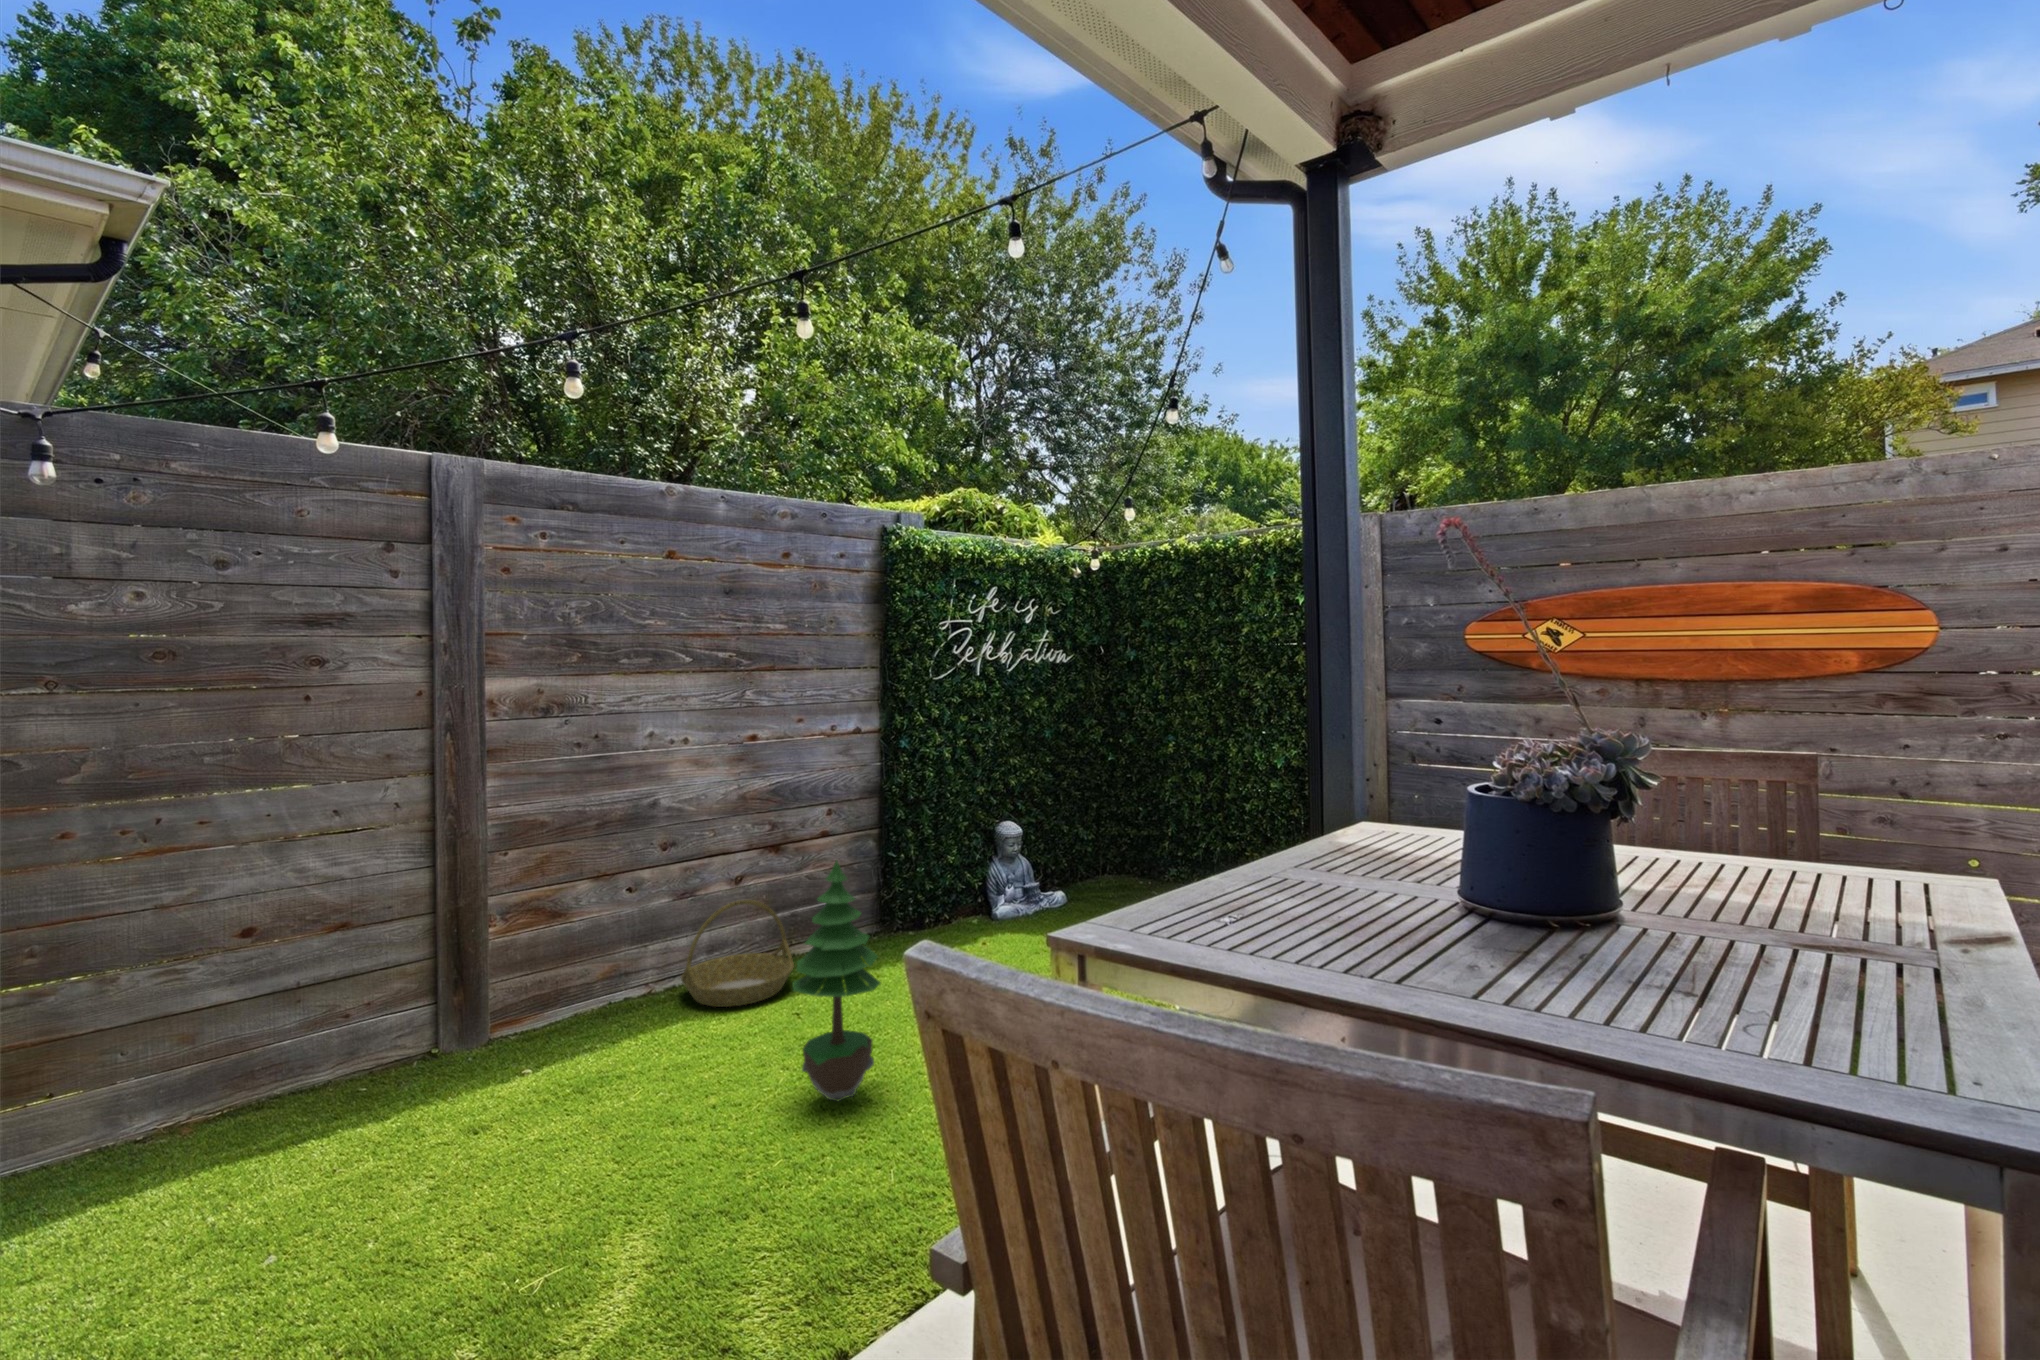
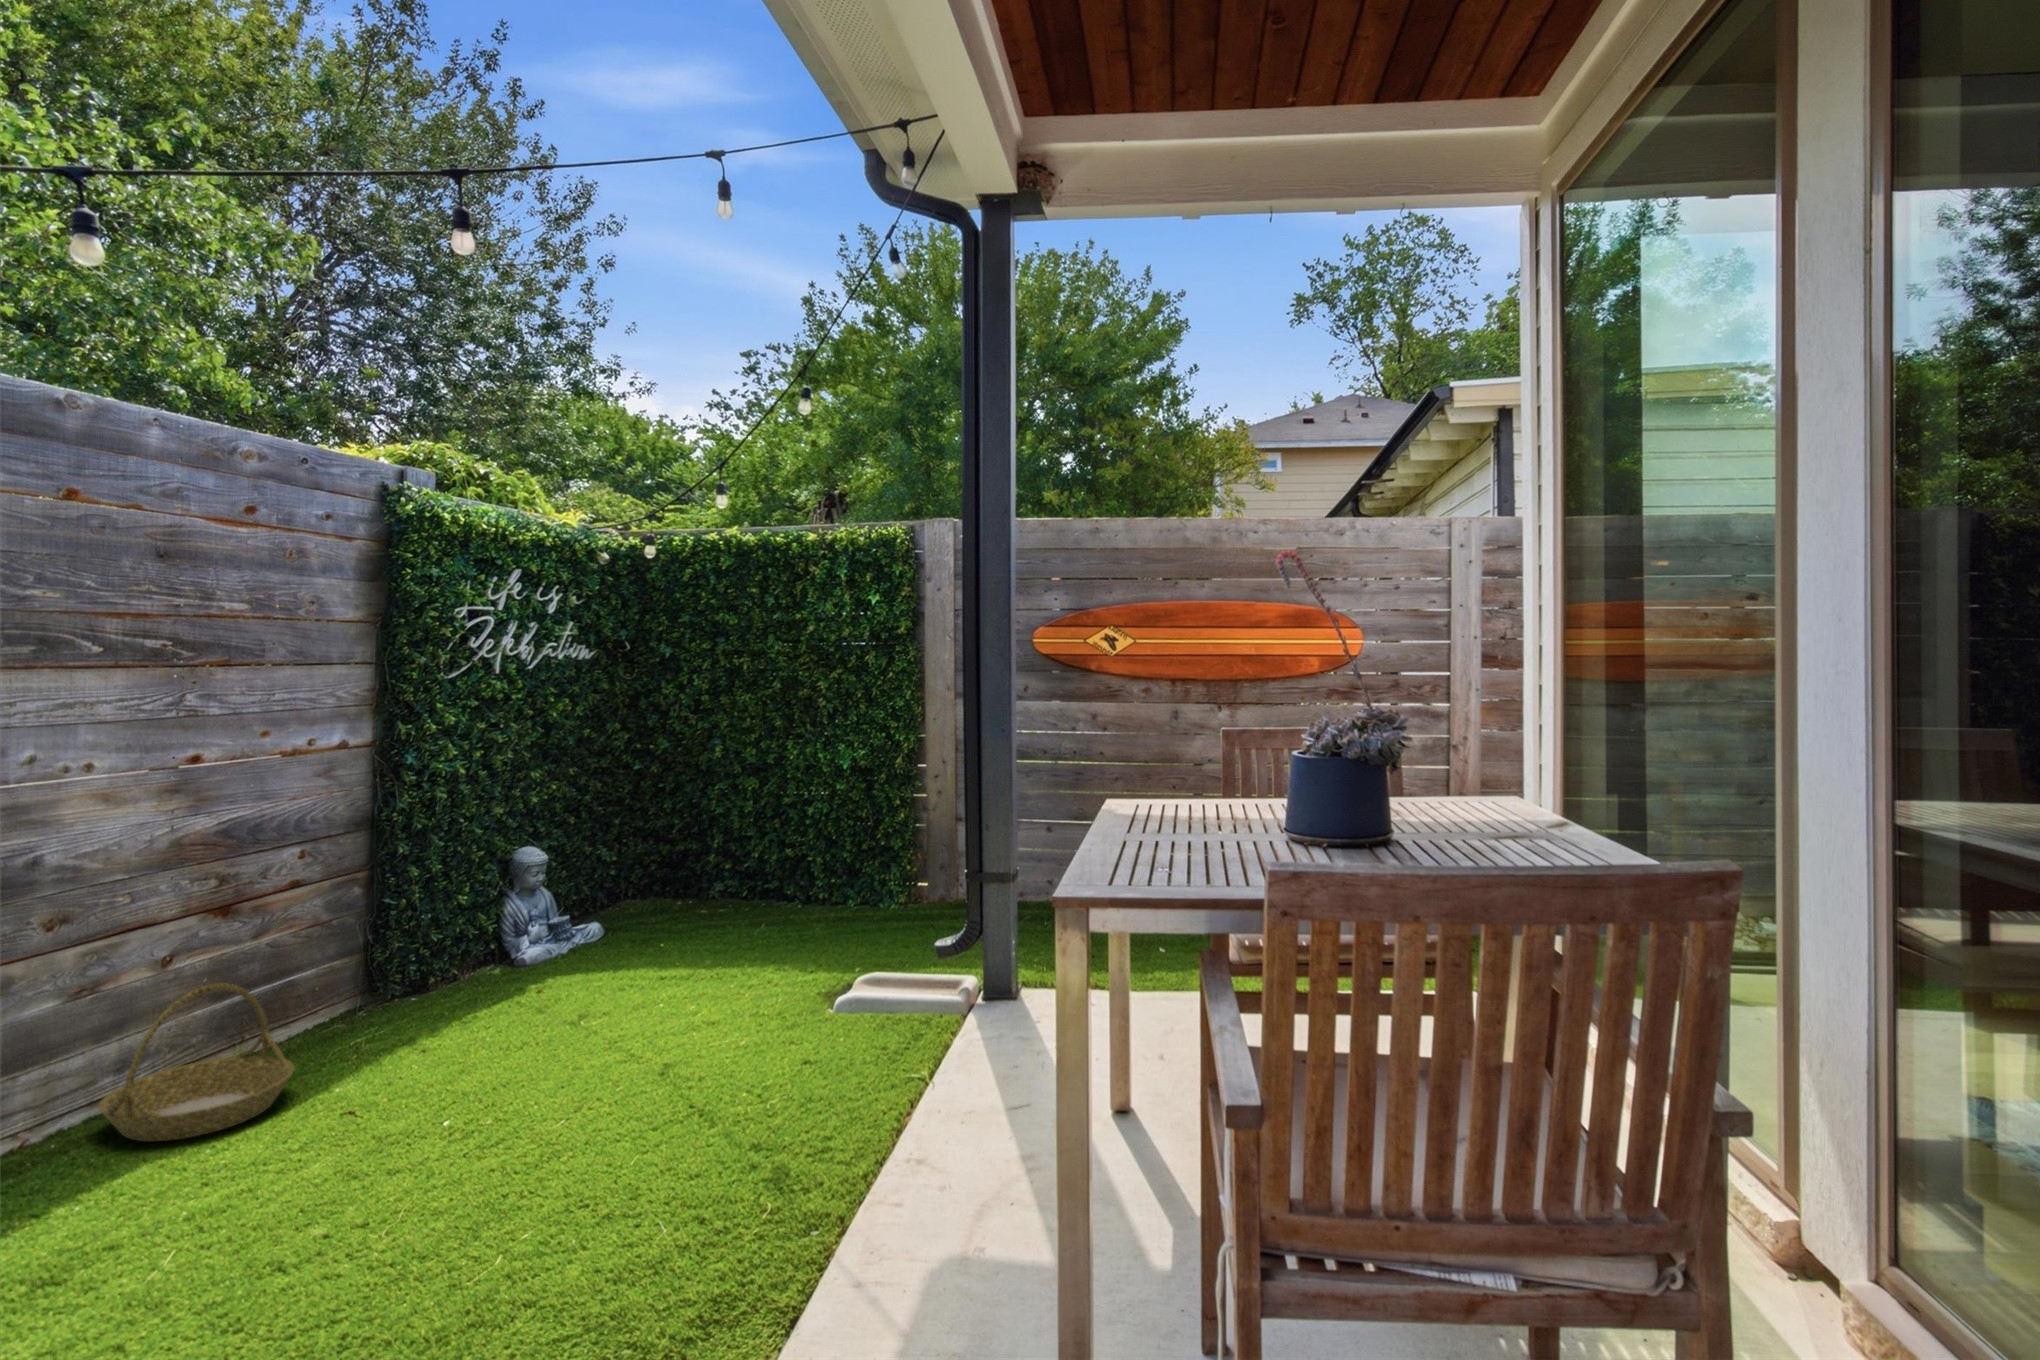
potted tree: present [793,861,880,1101] -> none [433,892,555,1192]

